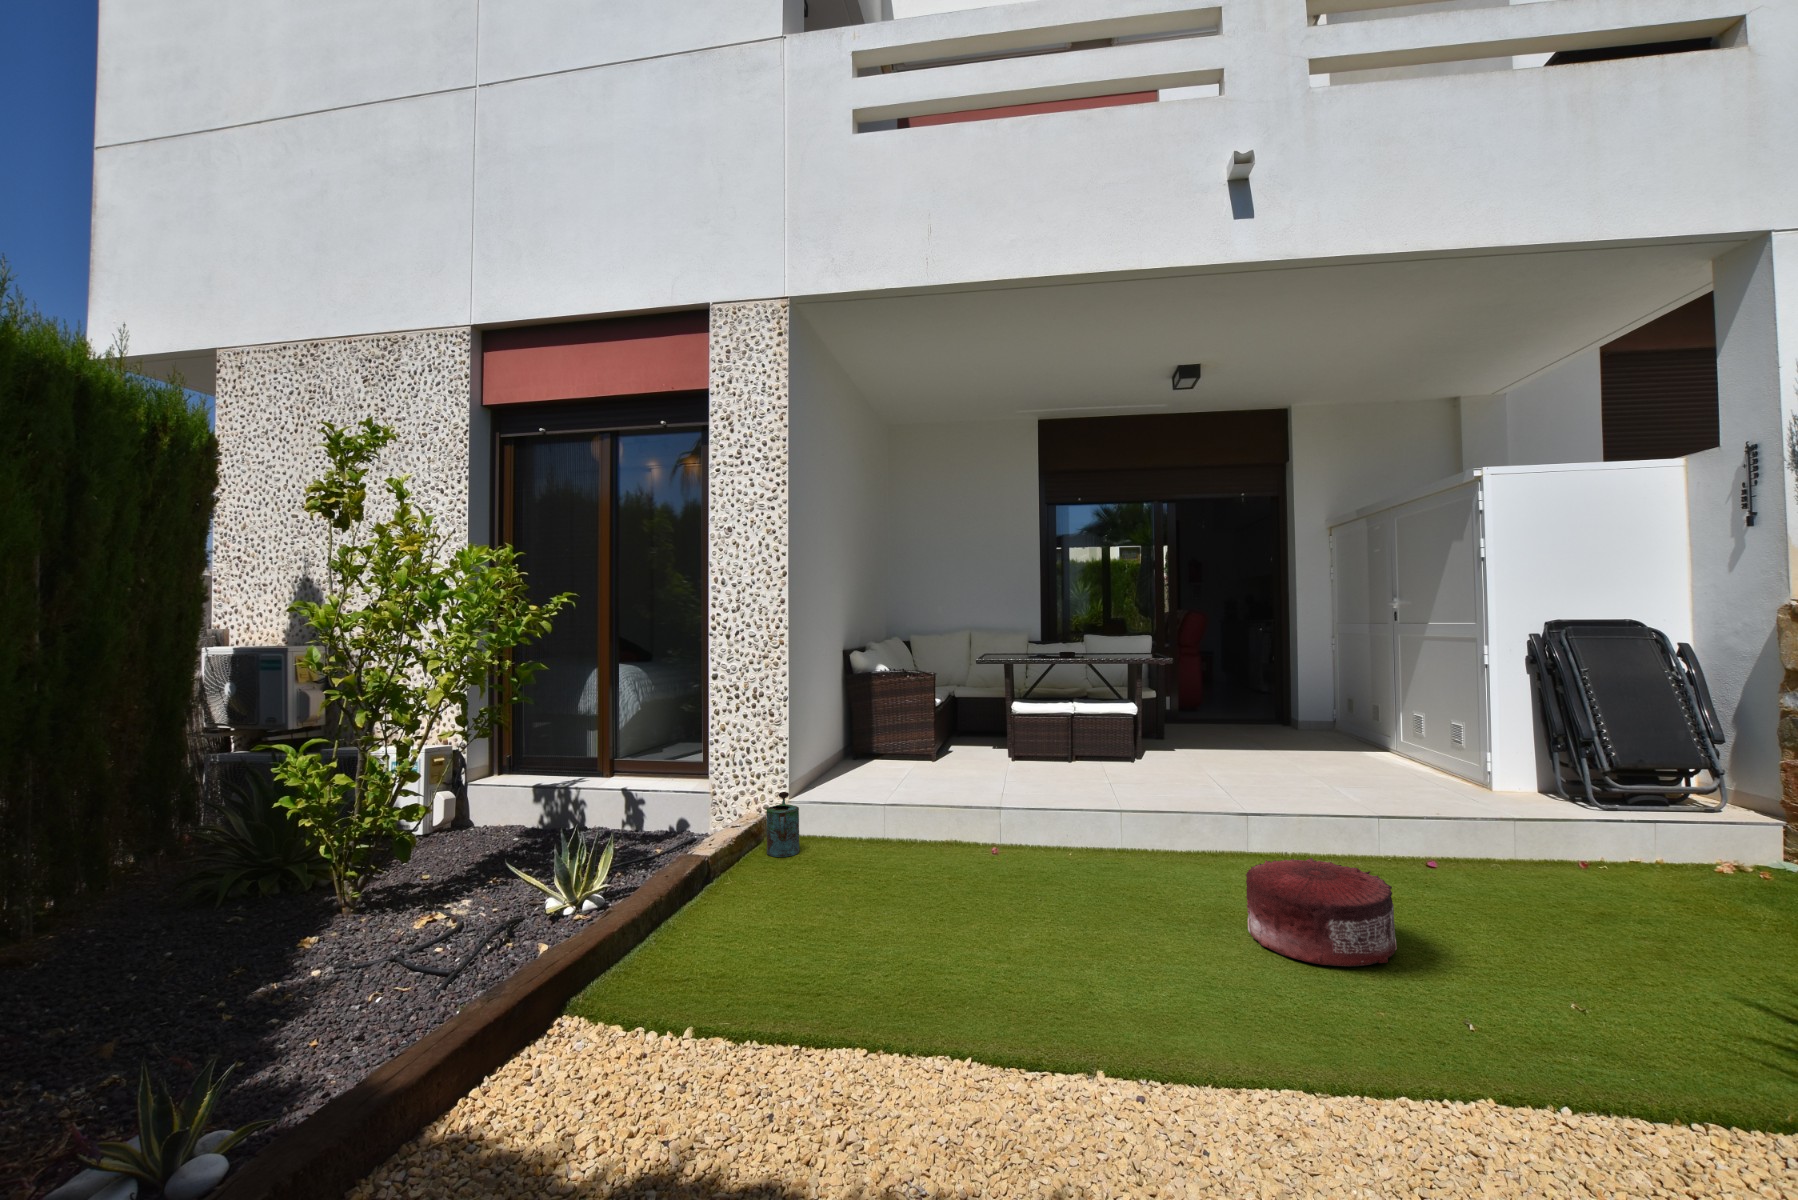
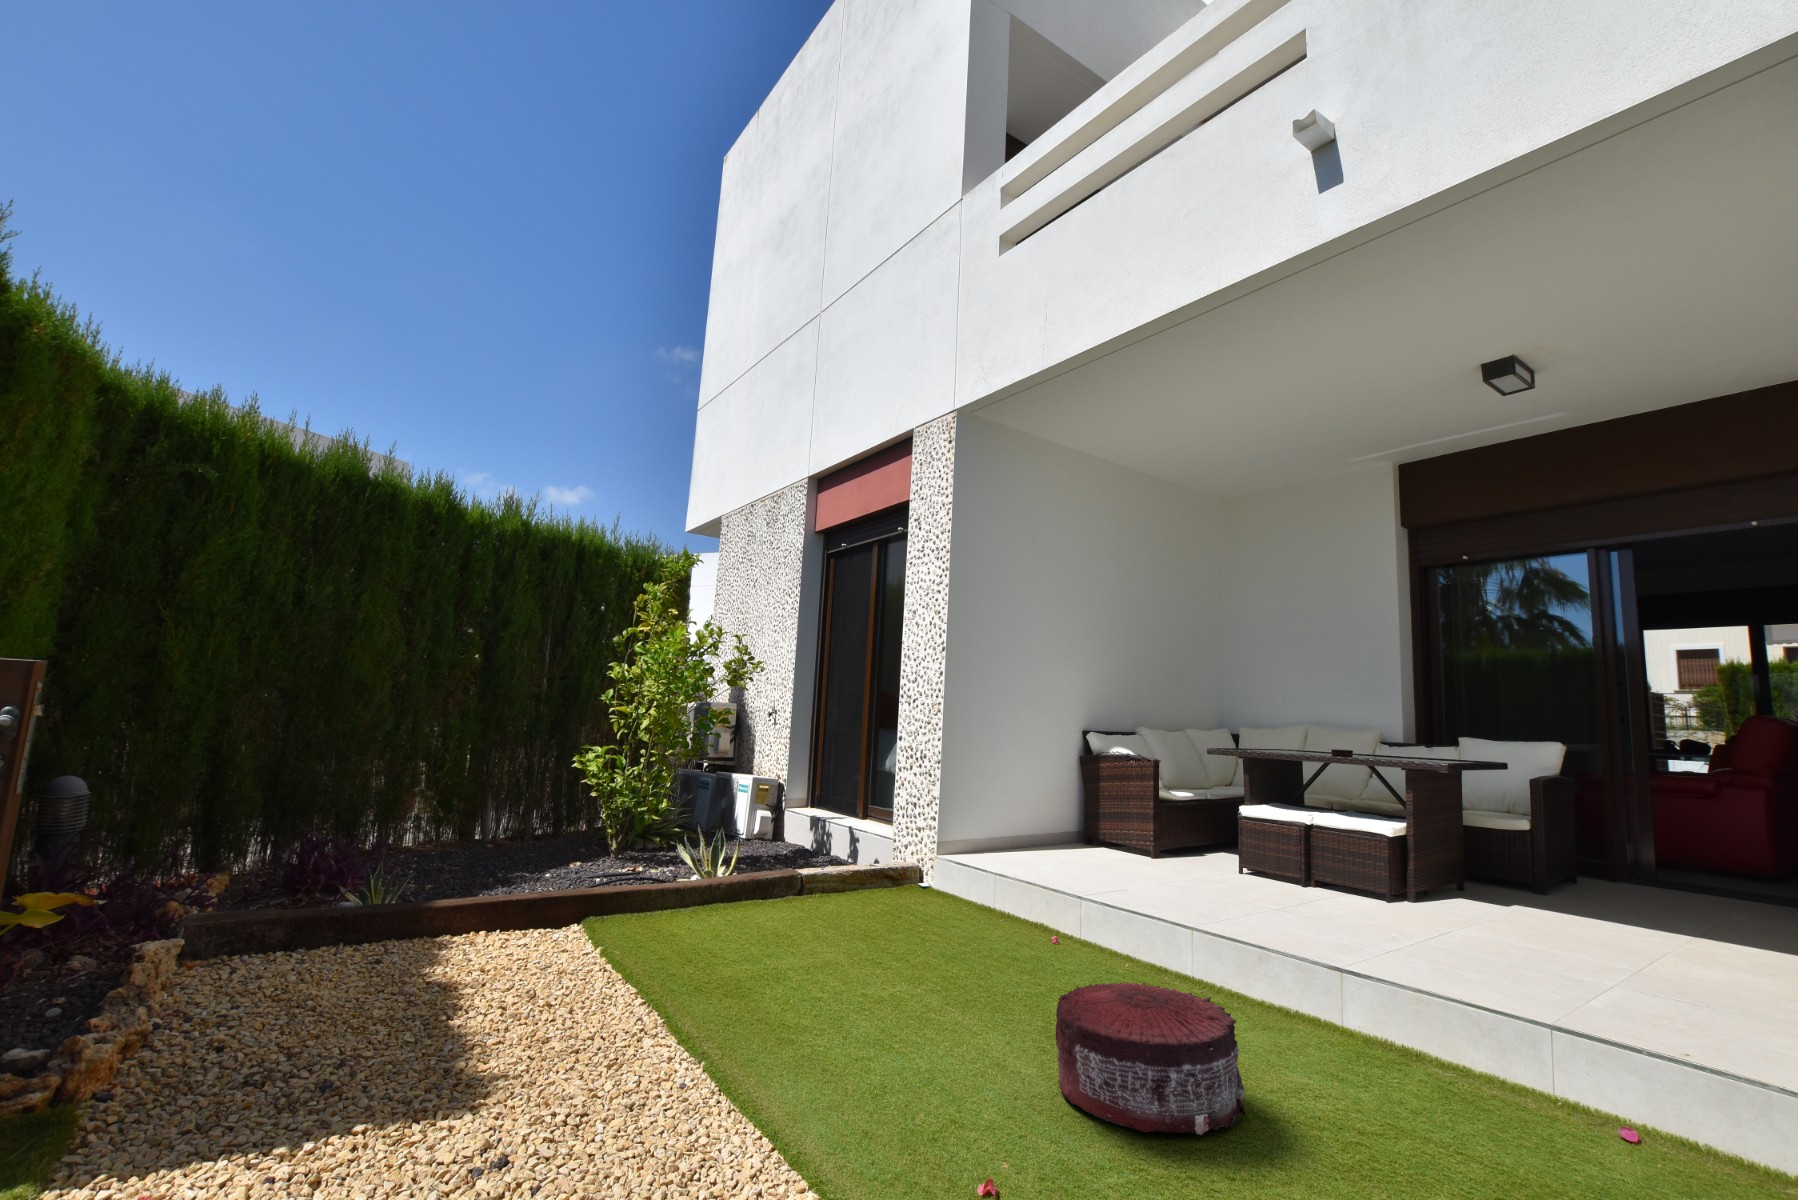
watering can: present [766,792,800,857] -> none [885,846,931,900]

